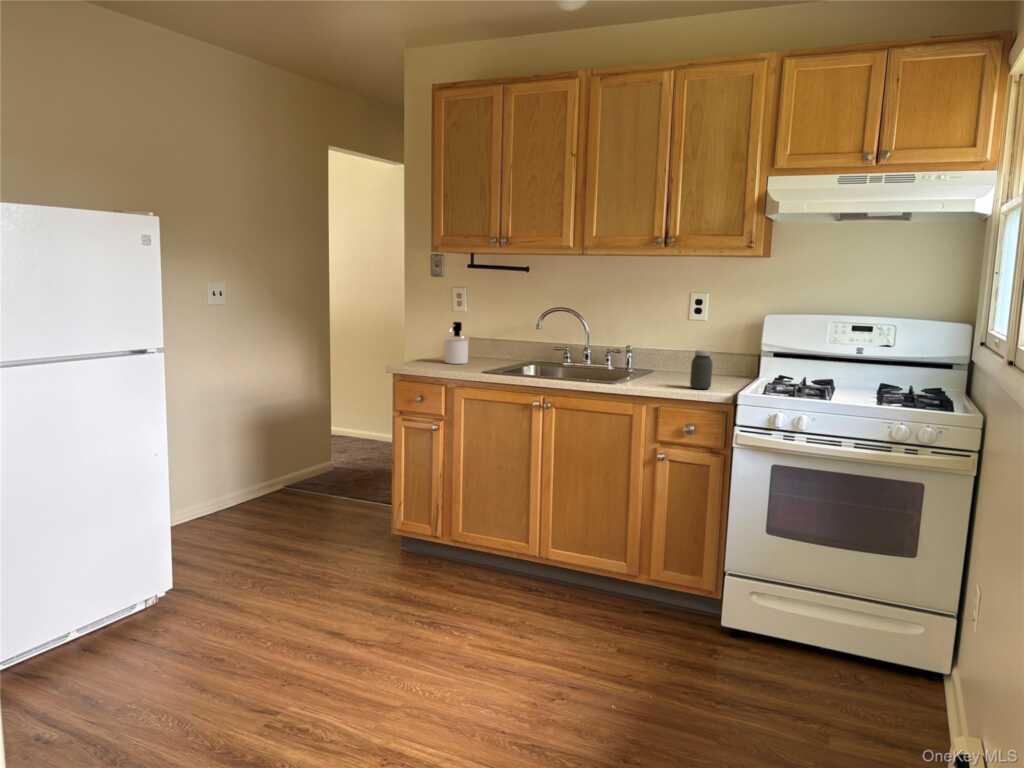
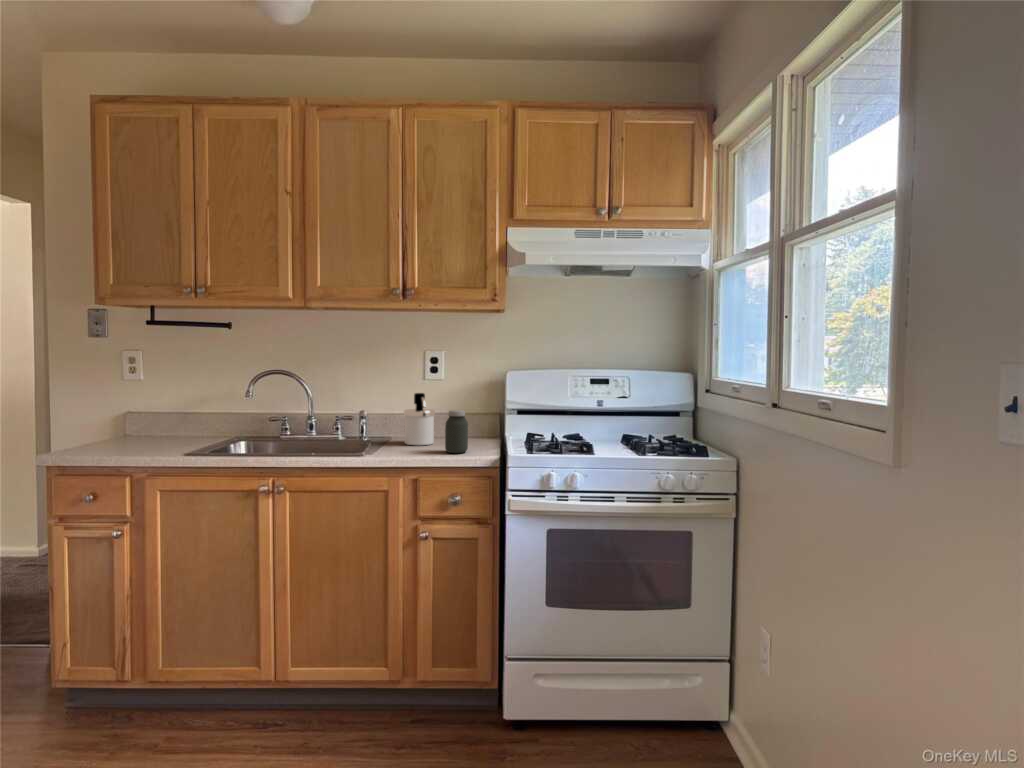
soap dispenser: present [444,322,470,364] -> present [404,393,435,445]

